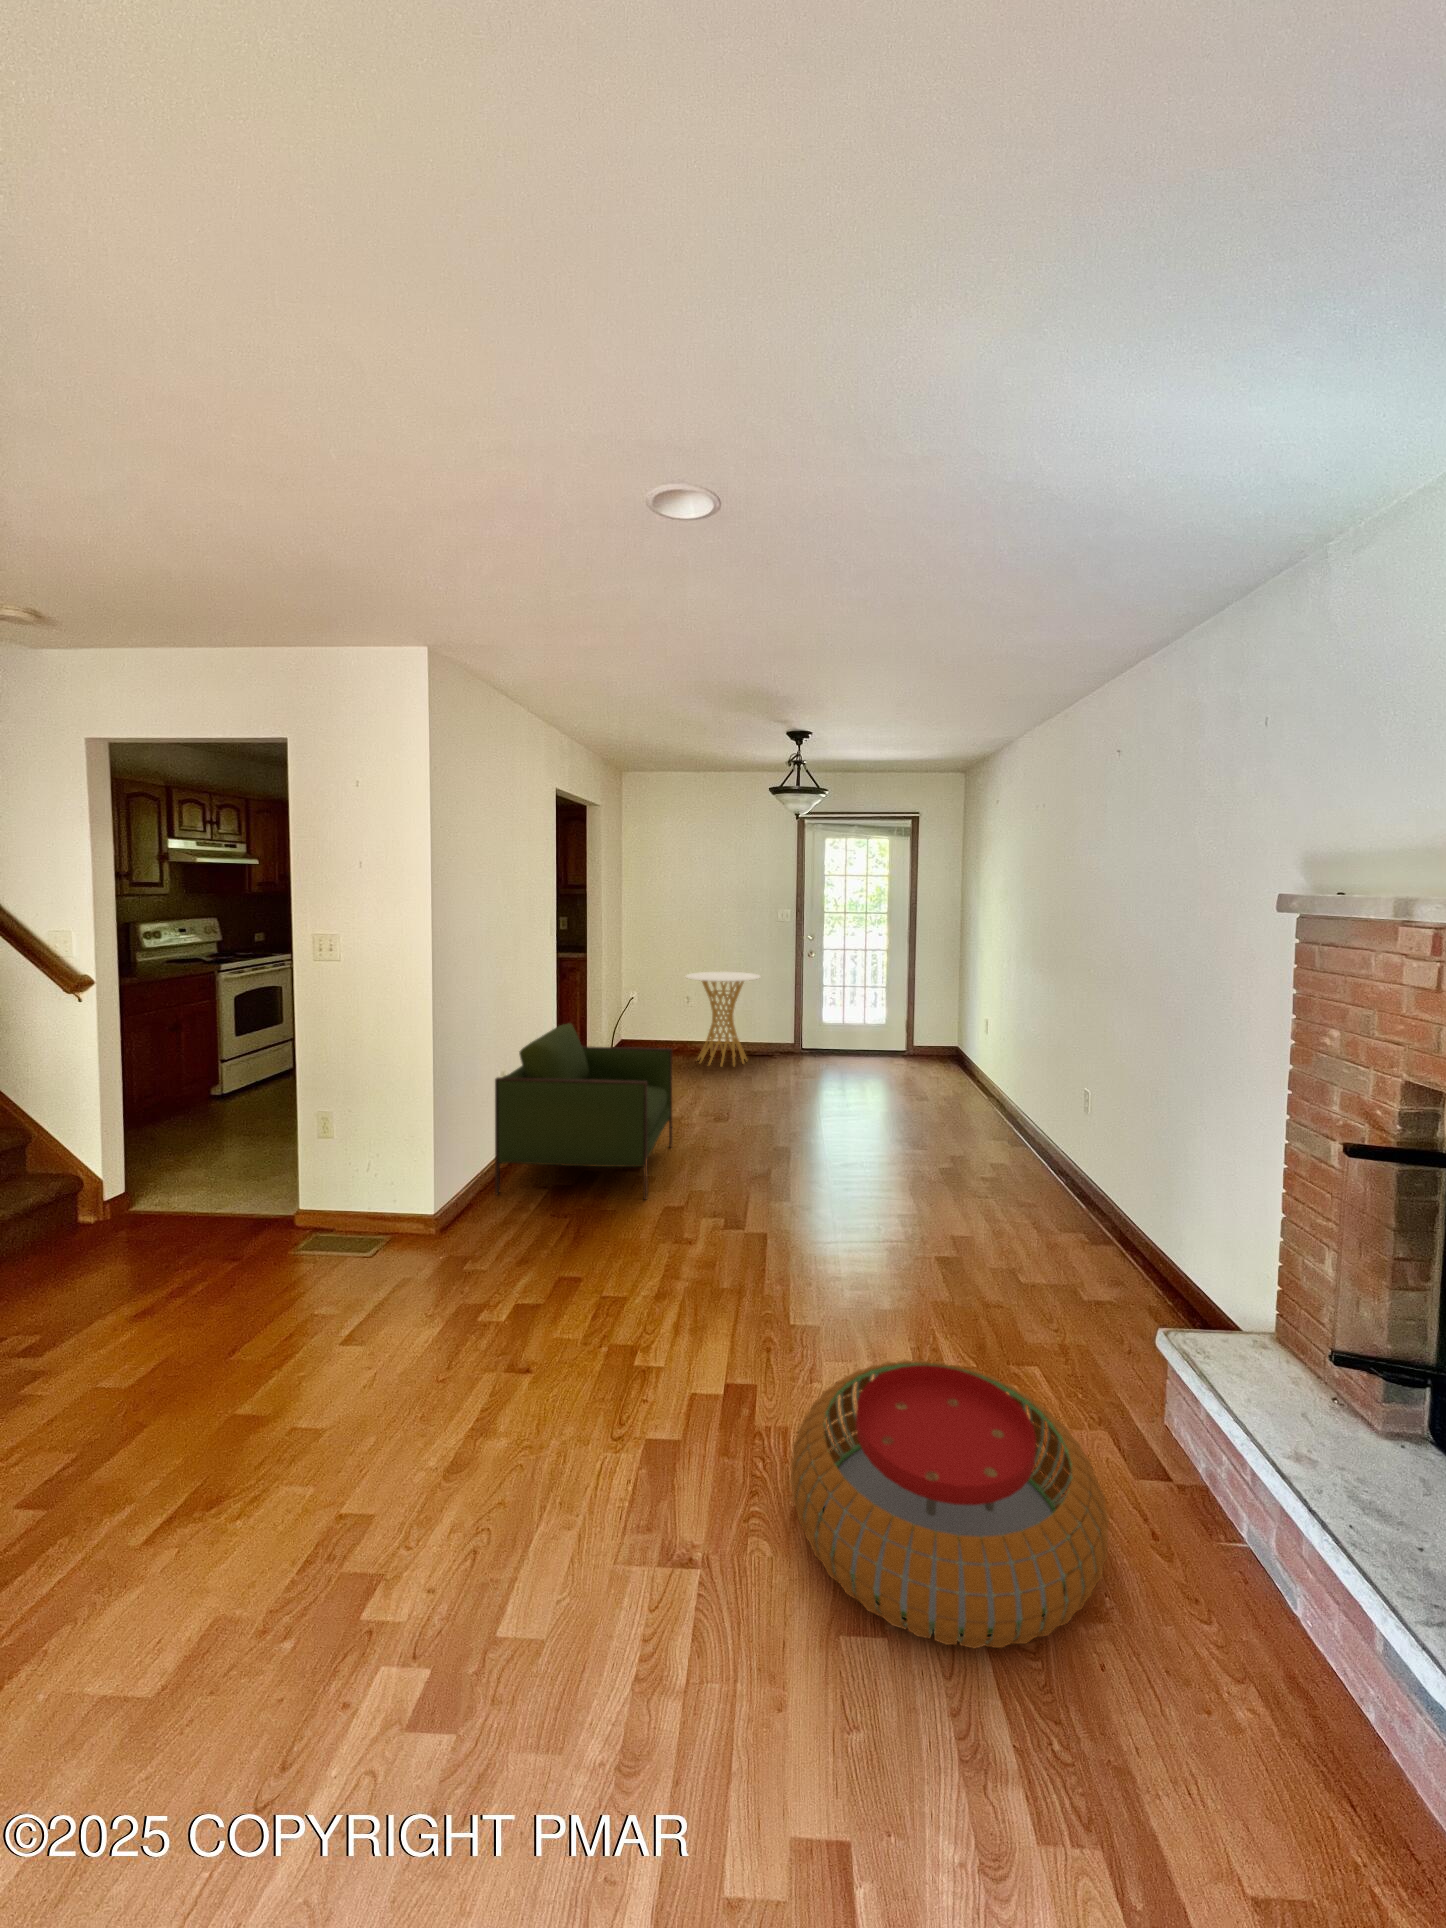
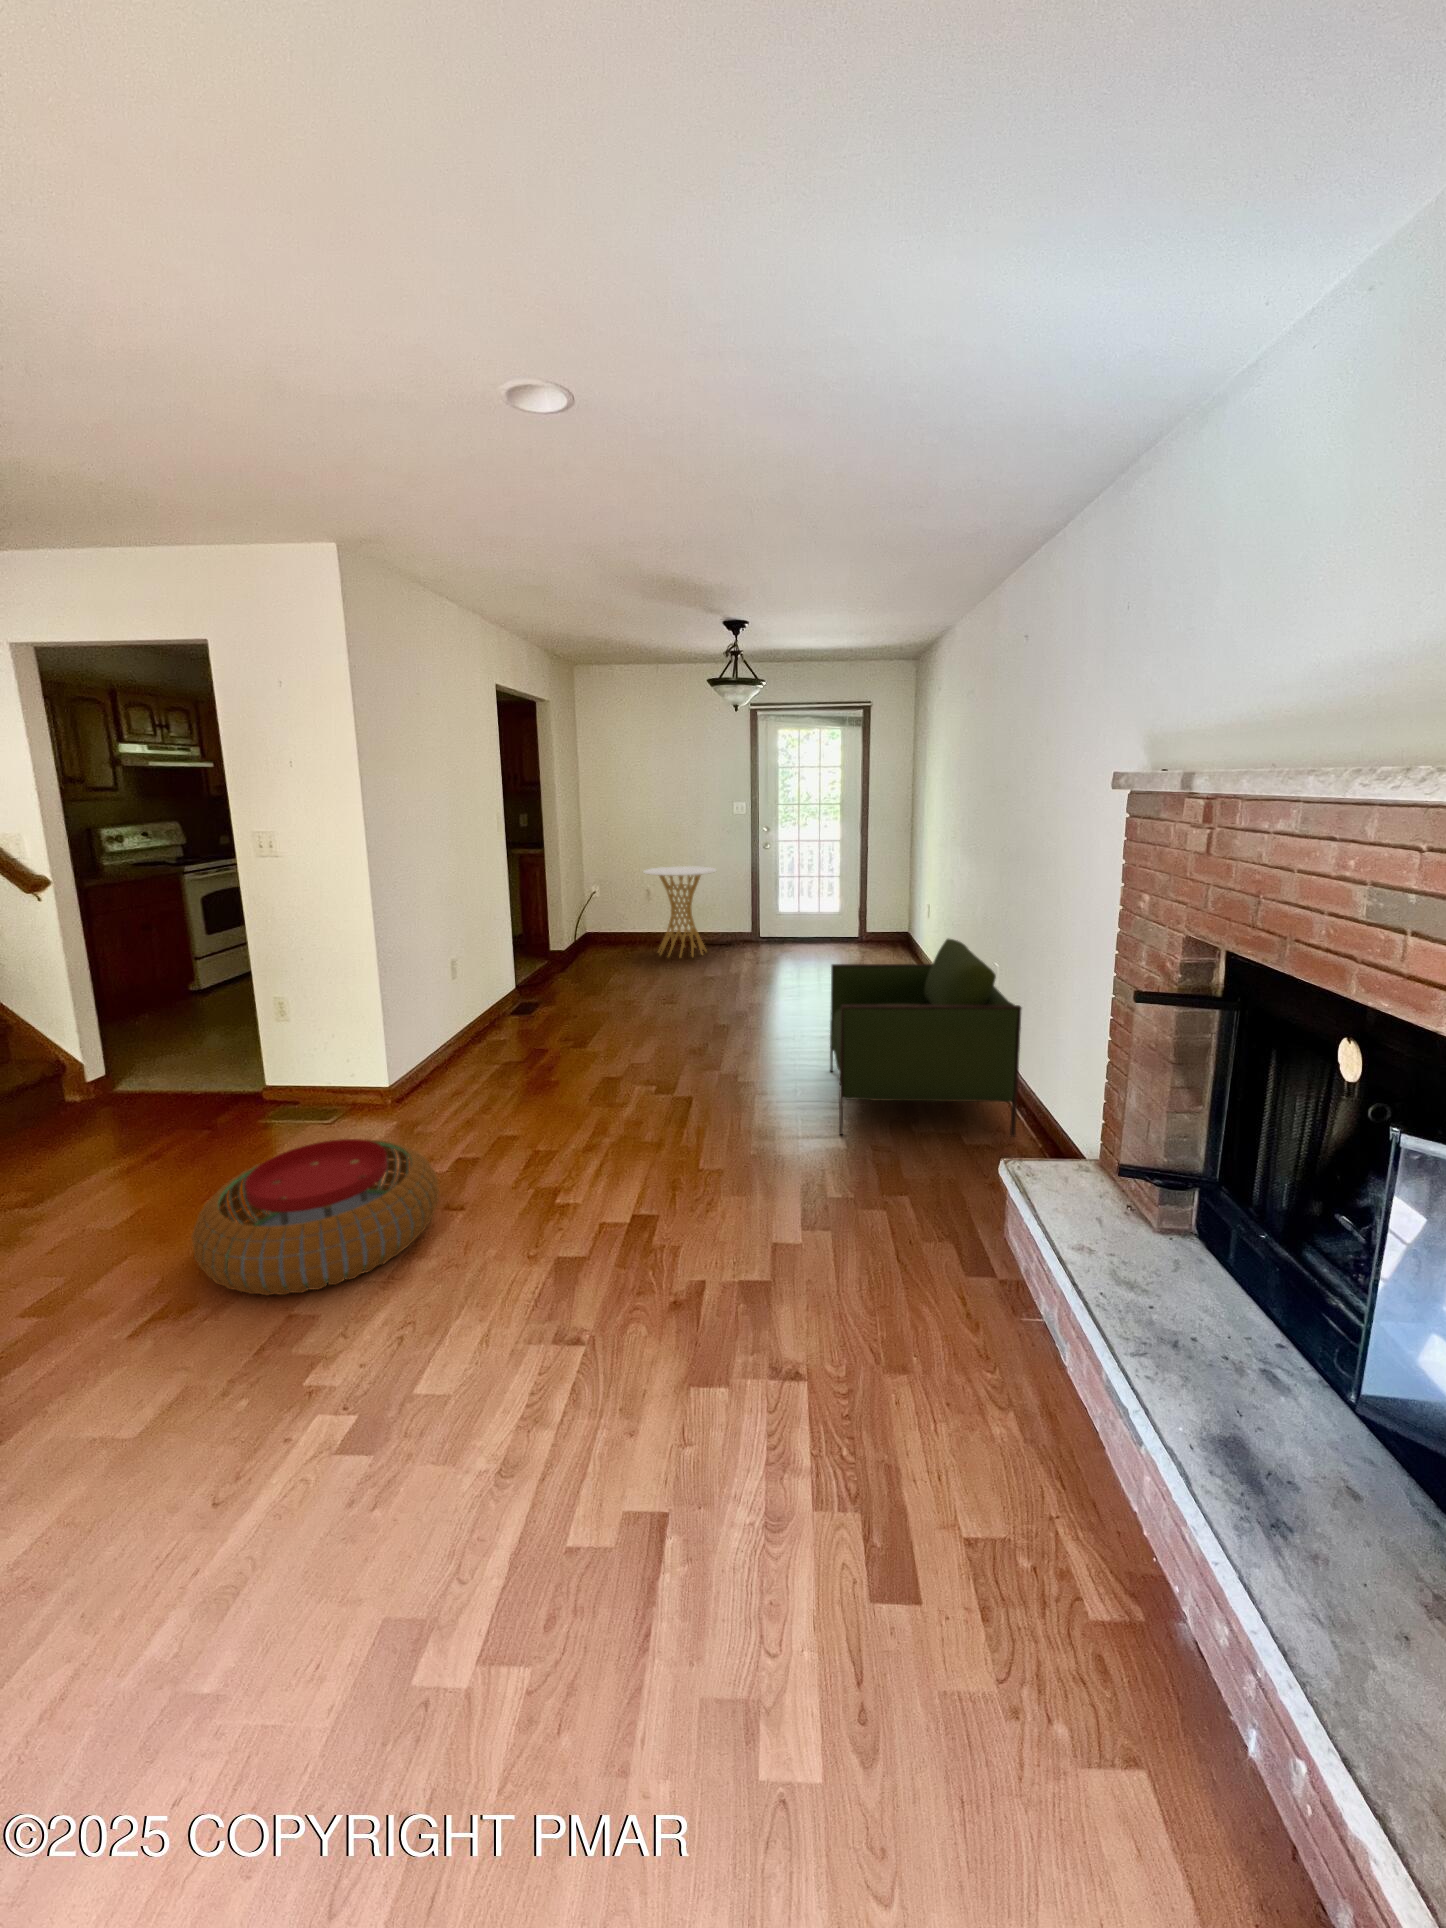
armchair: present [495,1024,672,1200] -> present [830,939,1022,1137]
pouf: present [791,1360,1109,1648] -> present [192,1139,439,1295]

